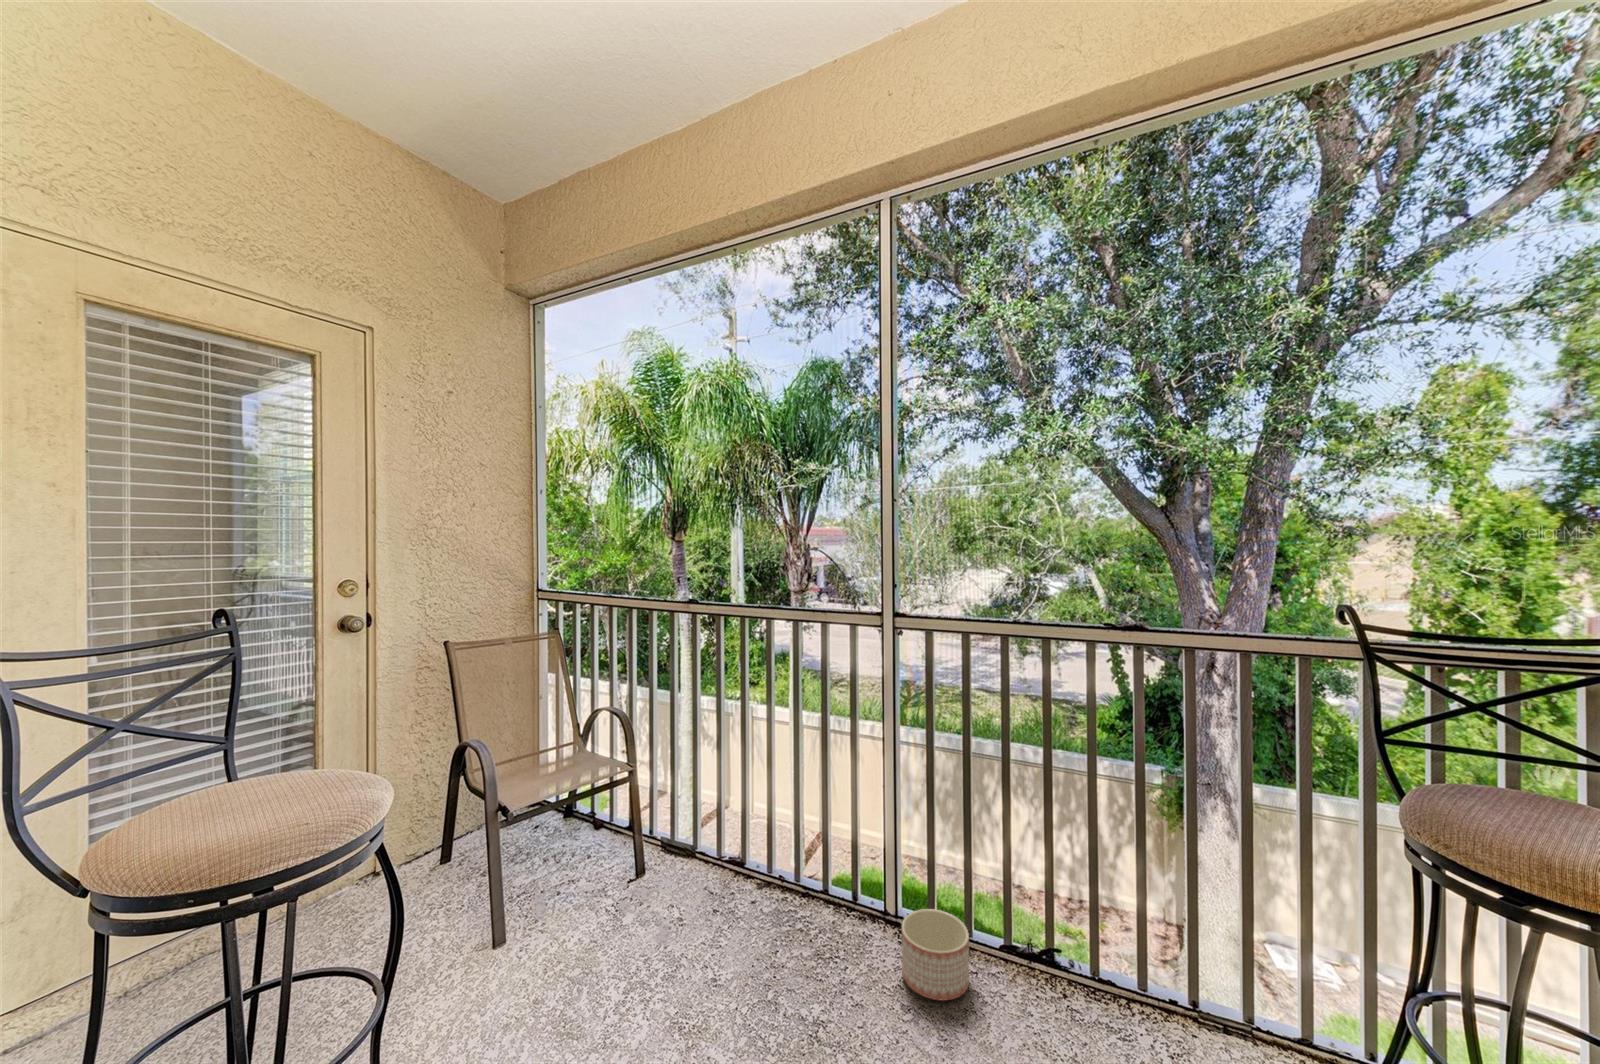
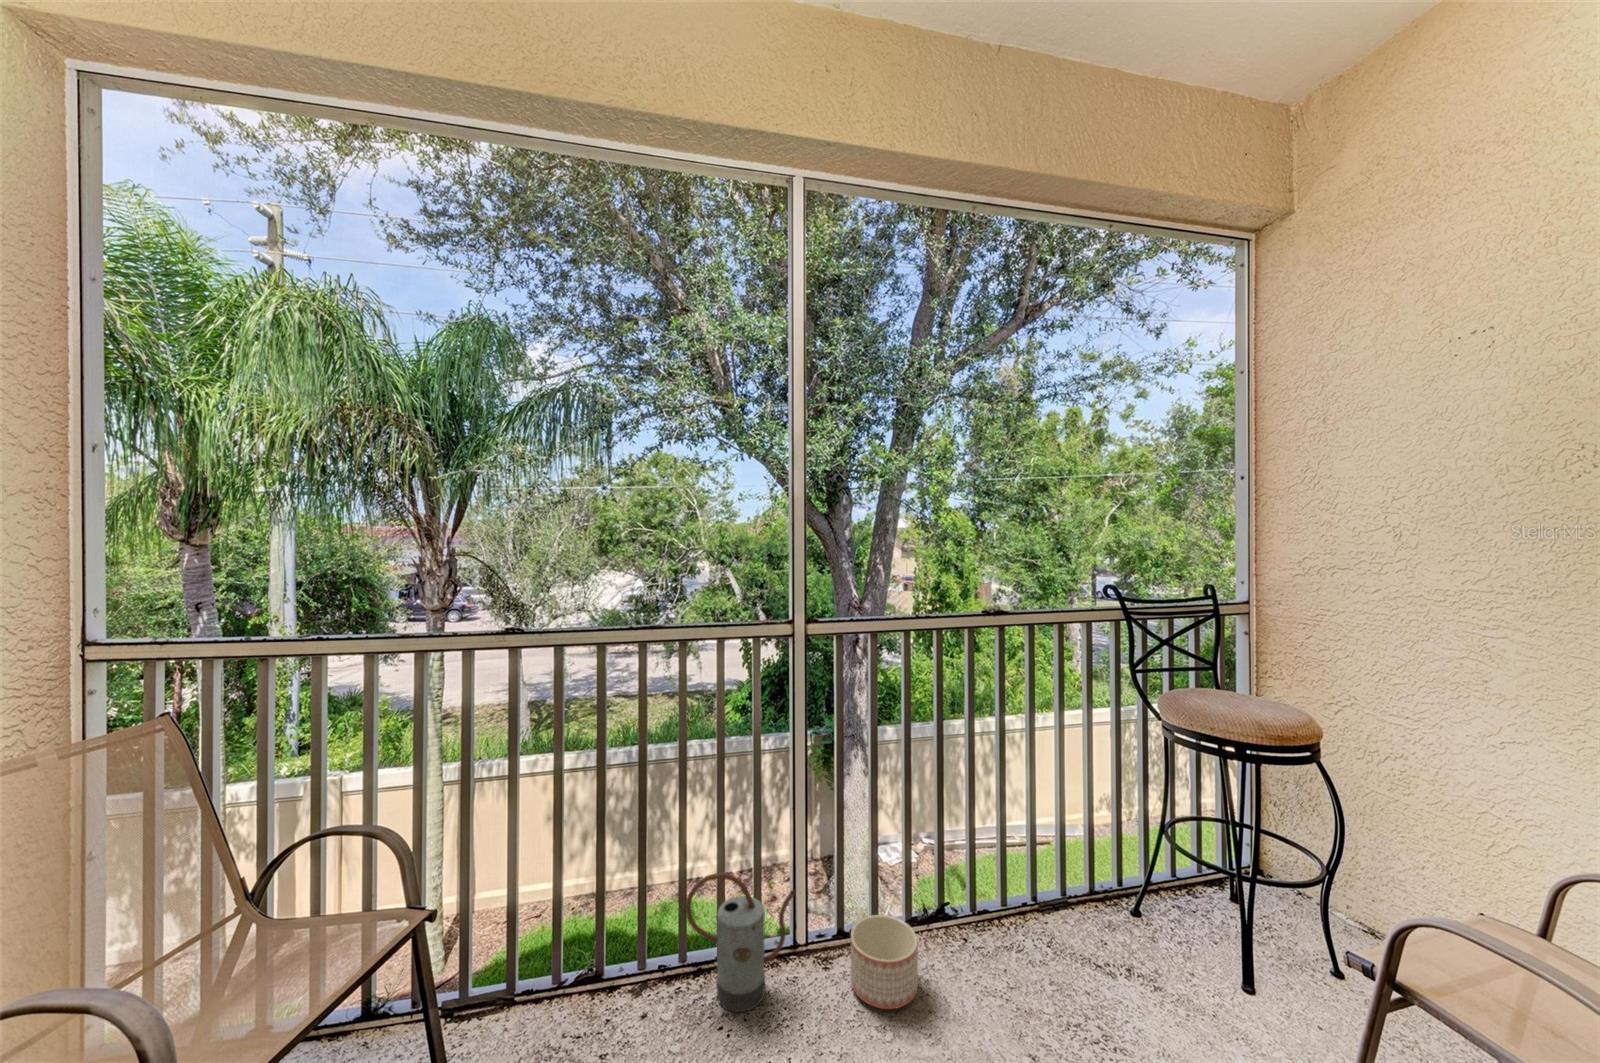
watering can: none [784,811,864,935] -> present [685,873,796,1012]

